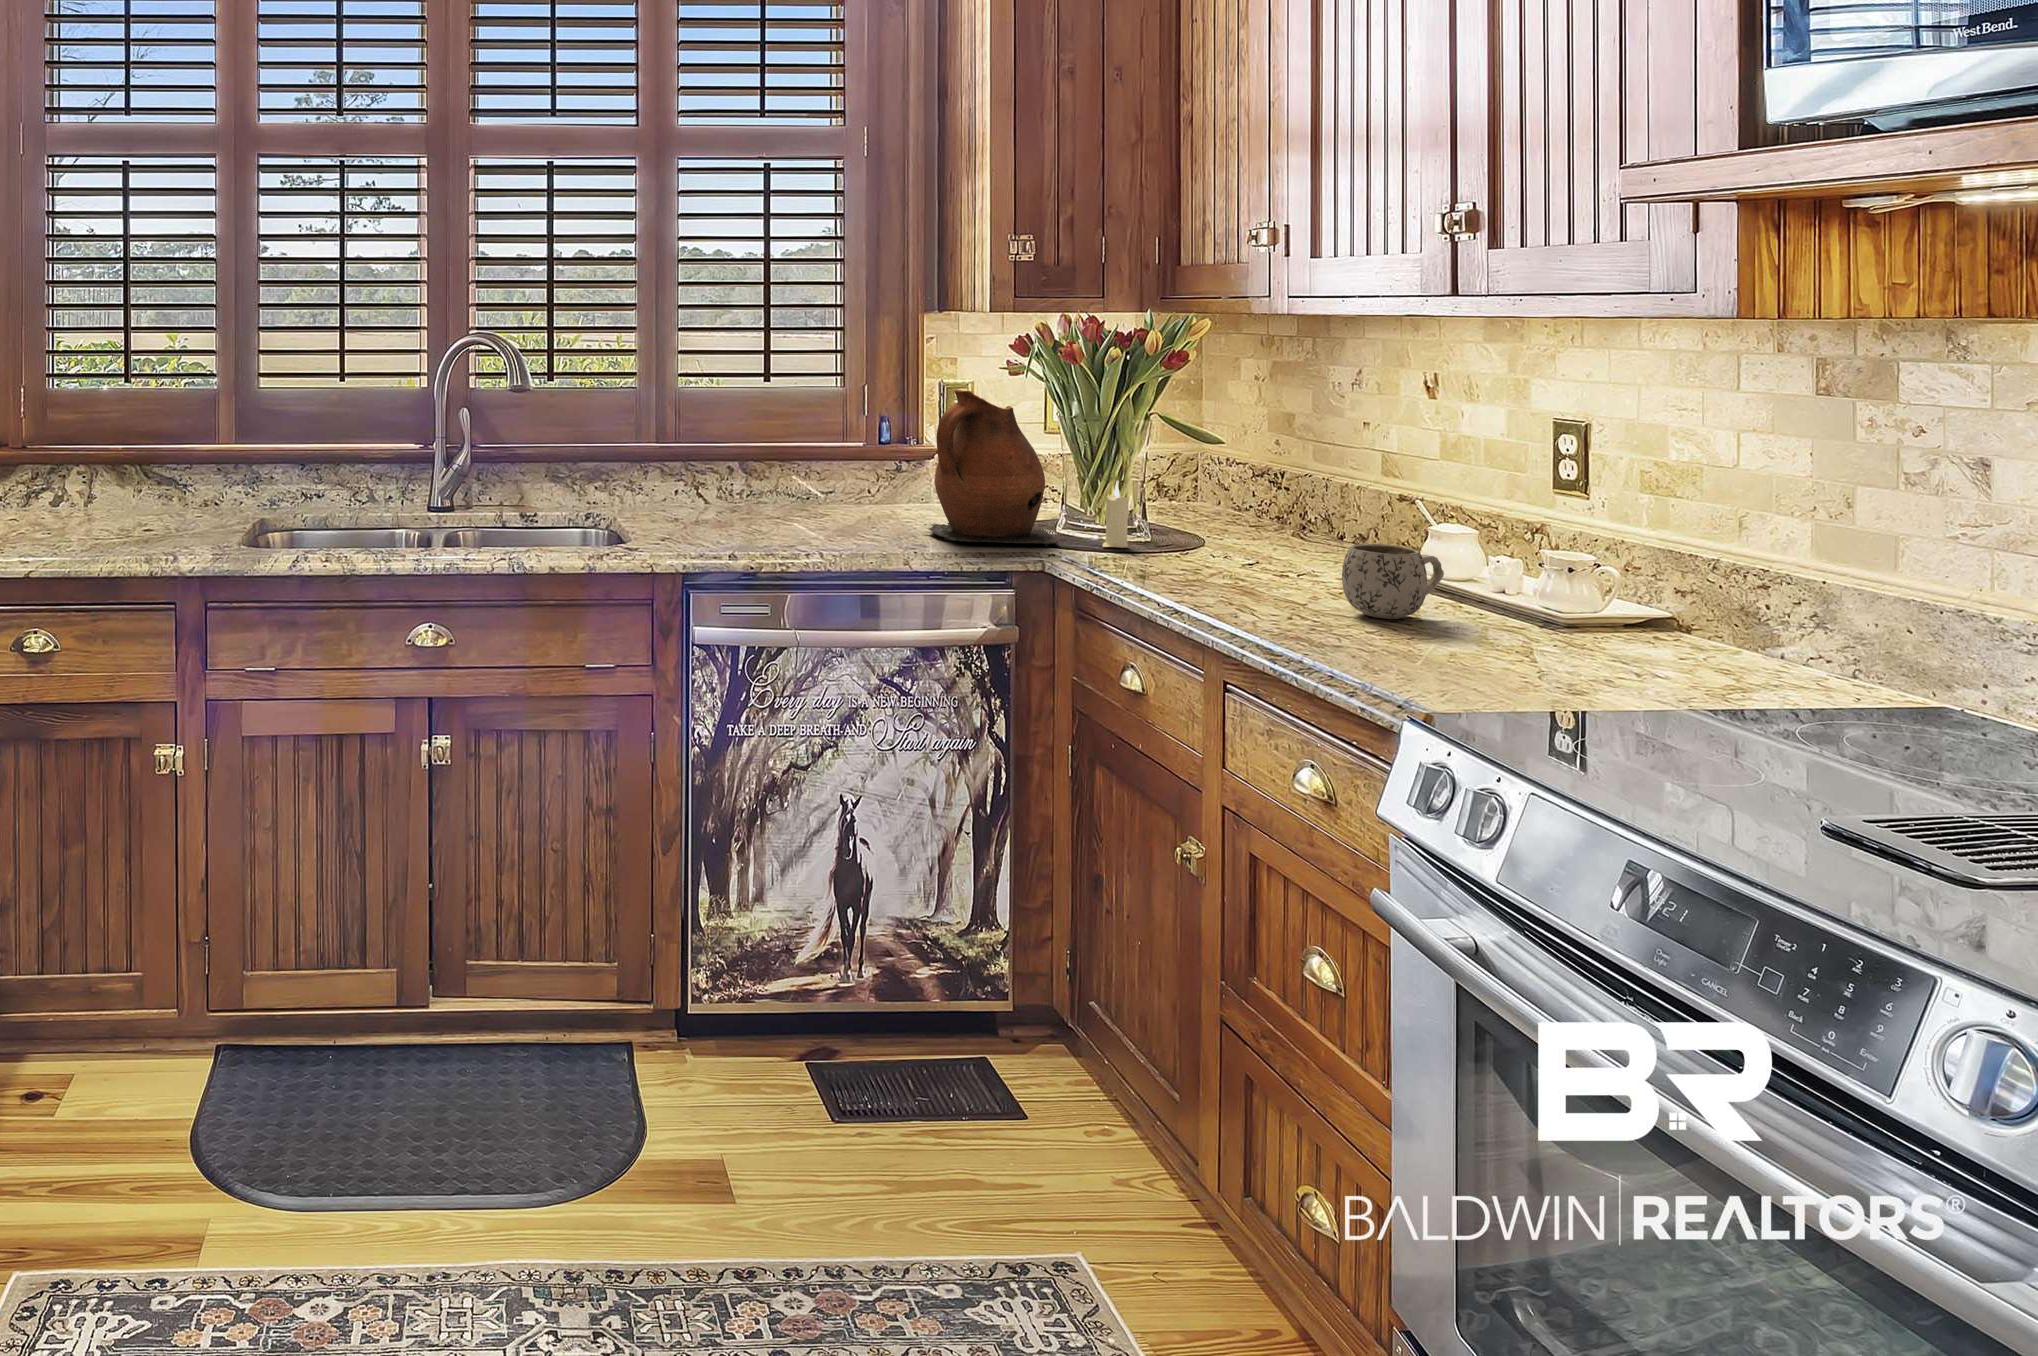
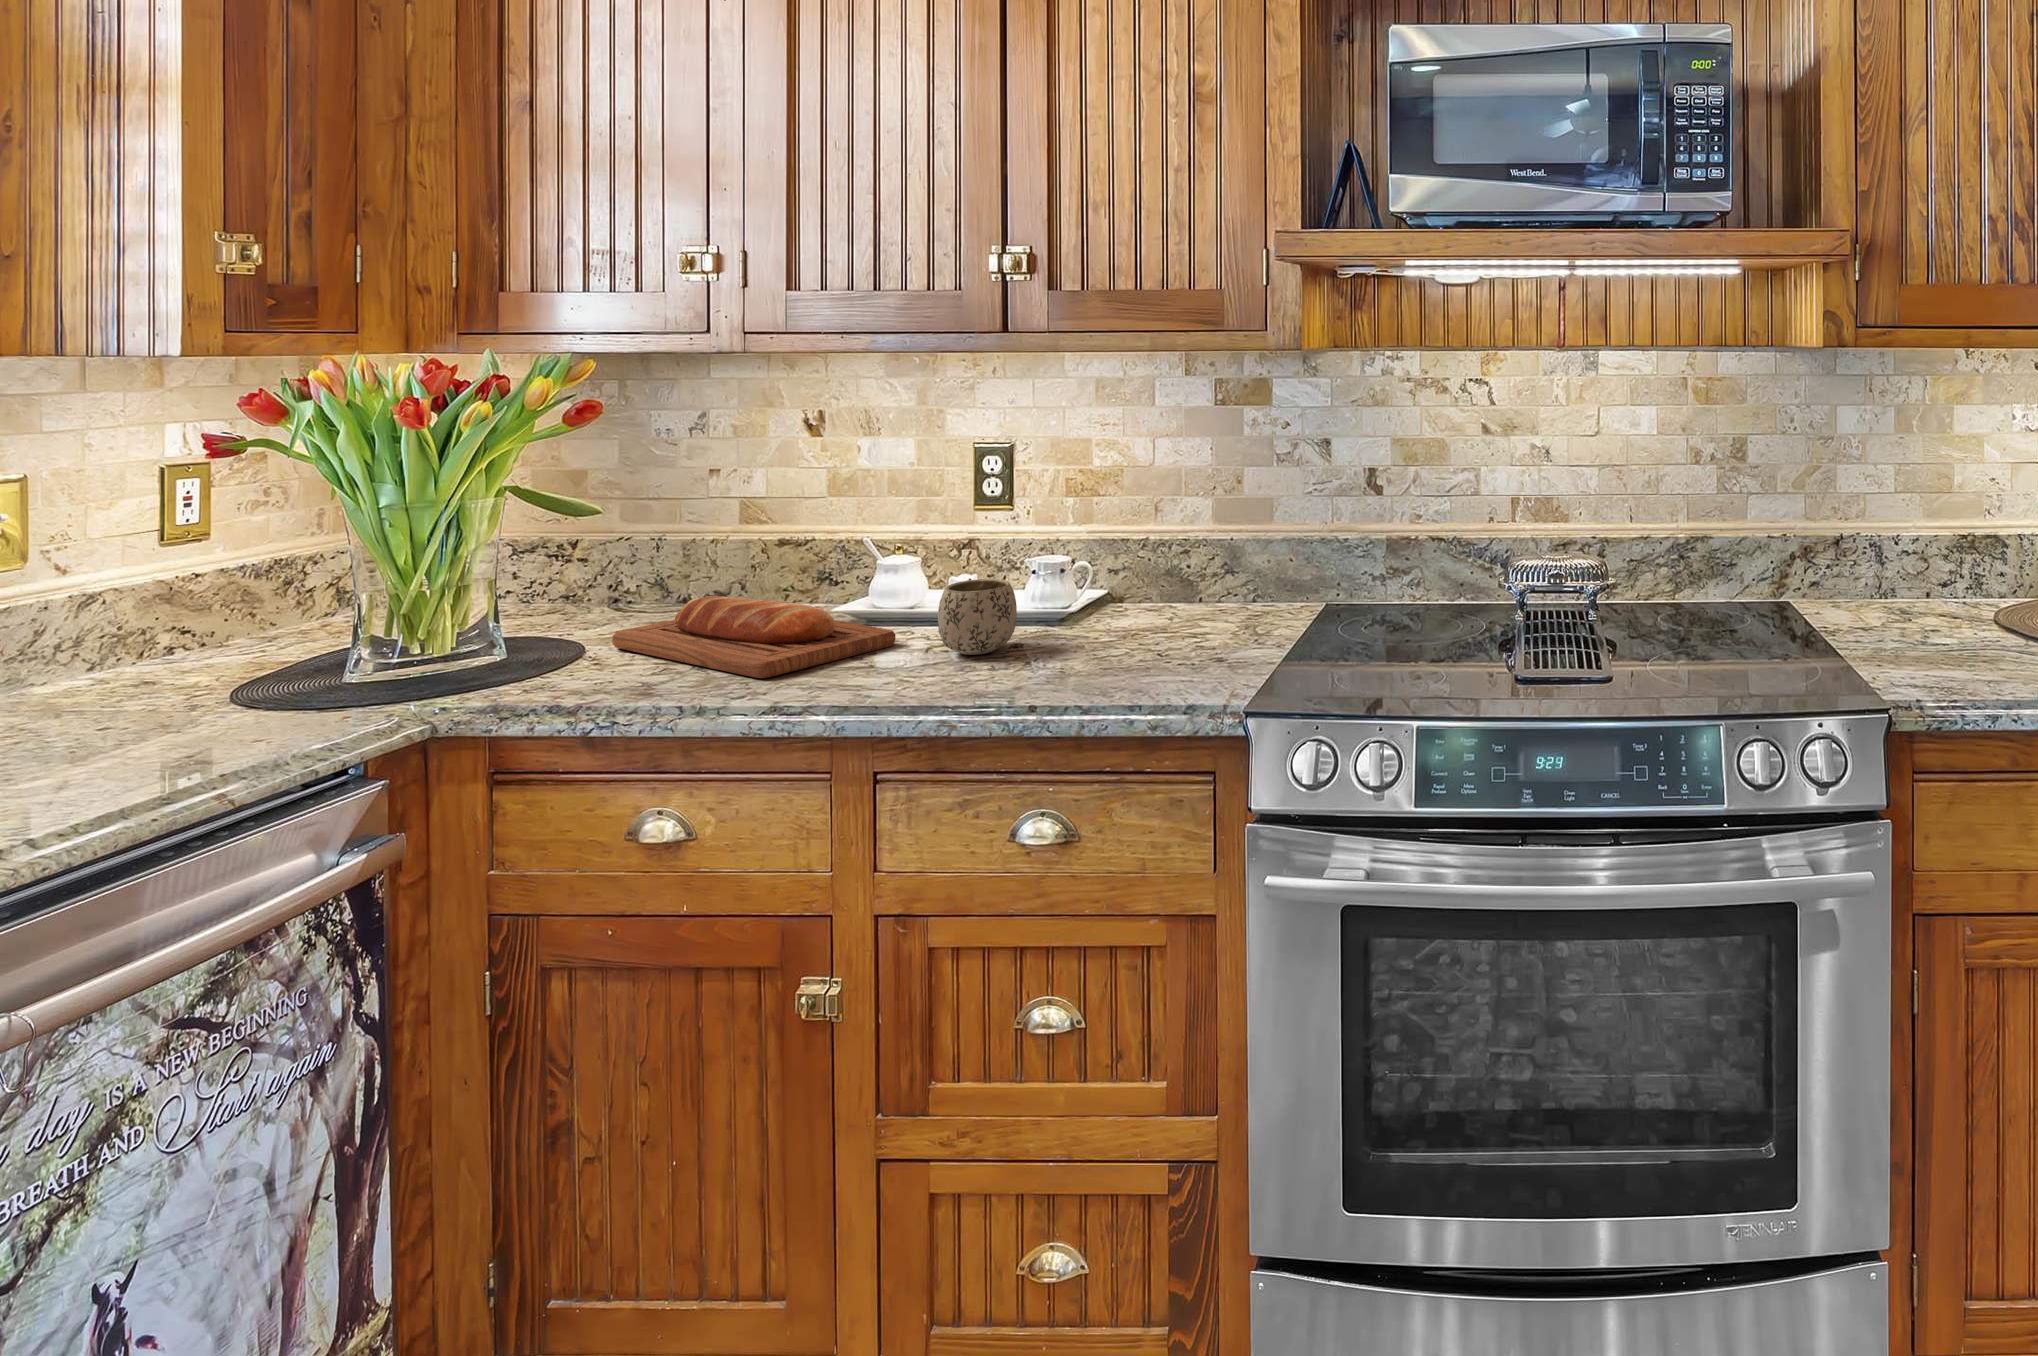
ceramic pitcher: present [924,390,1059,547] -> none [122,489,437,742]
candle: present [1103,481,1129,548] -> none [493,583,532,676]
bread loaf: none [1190,524,1347,596] -> present [612,596,896,678]

